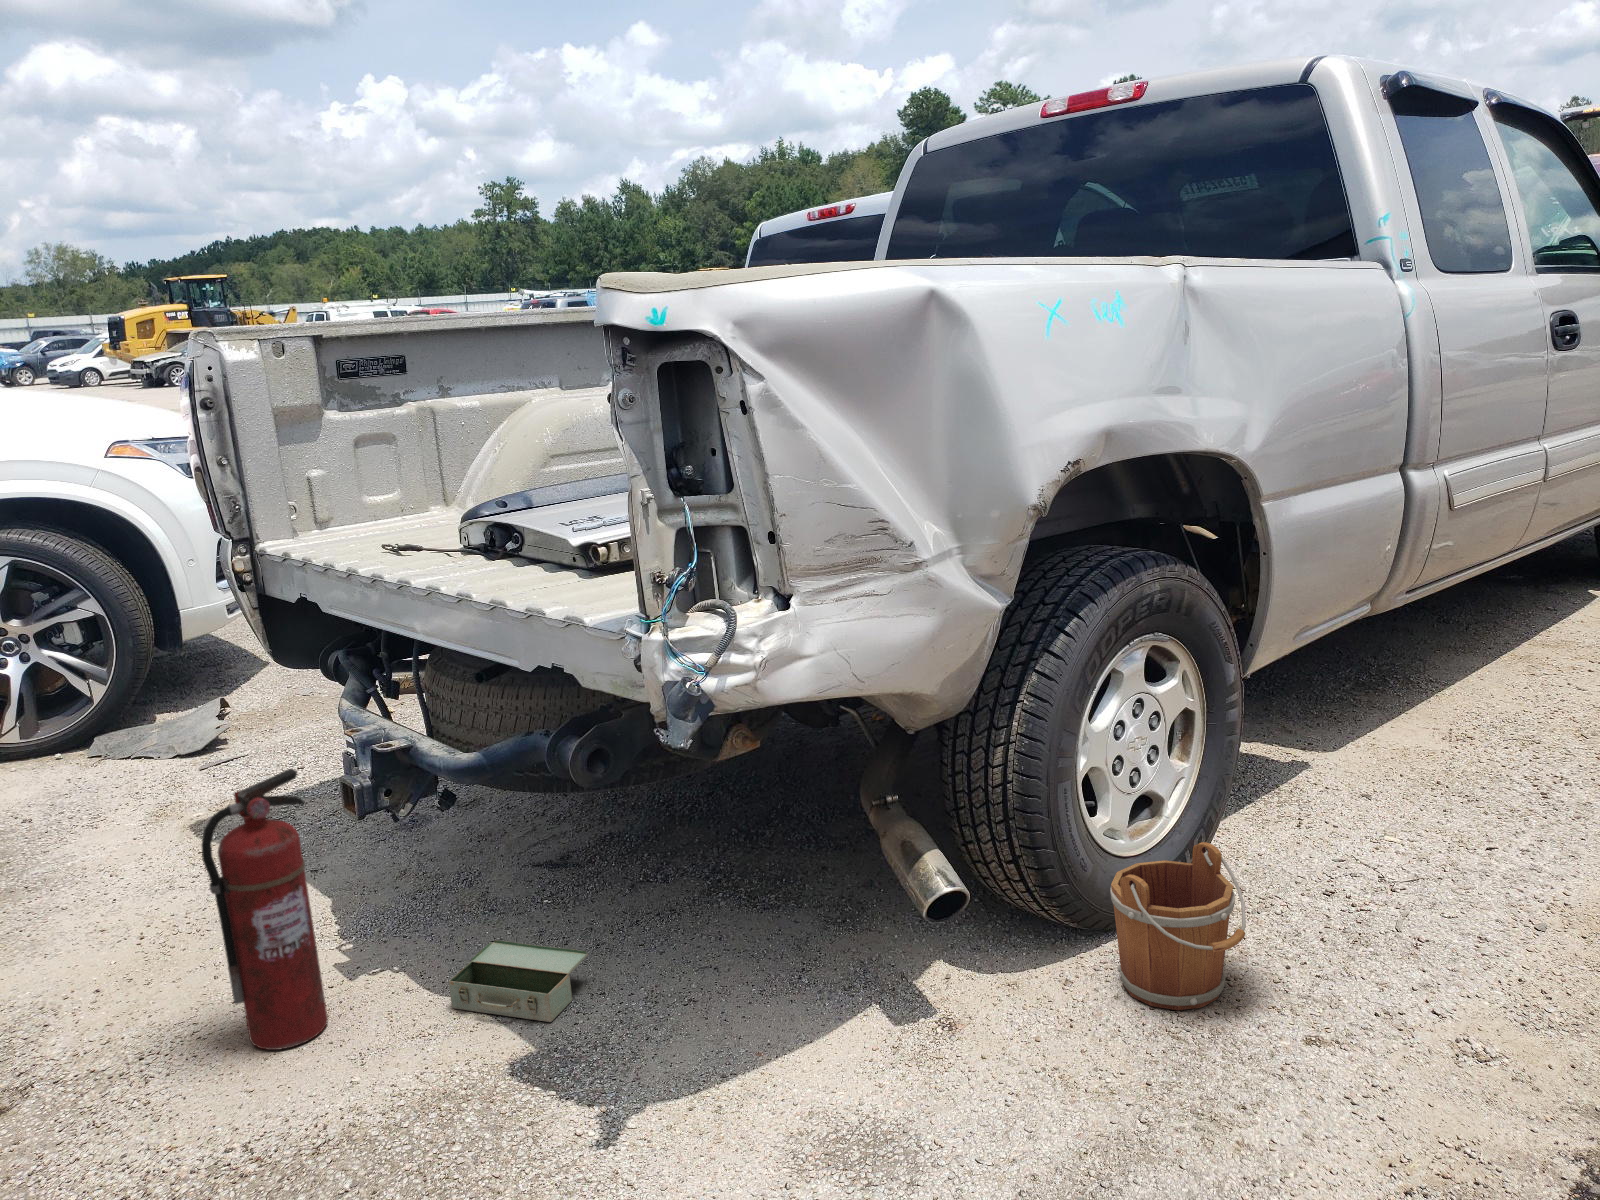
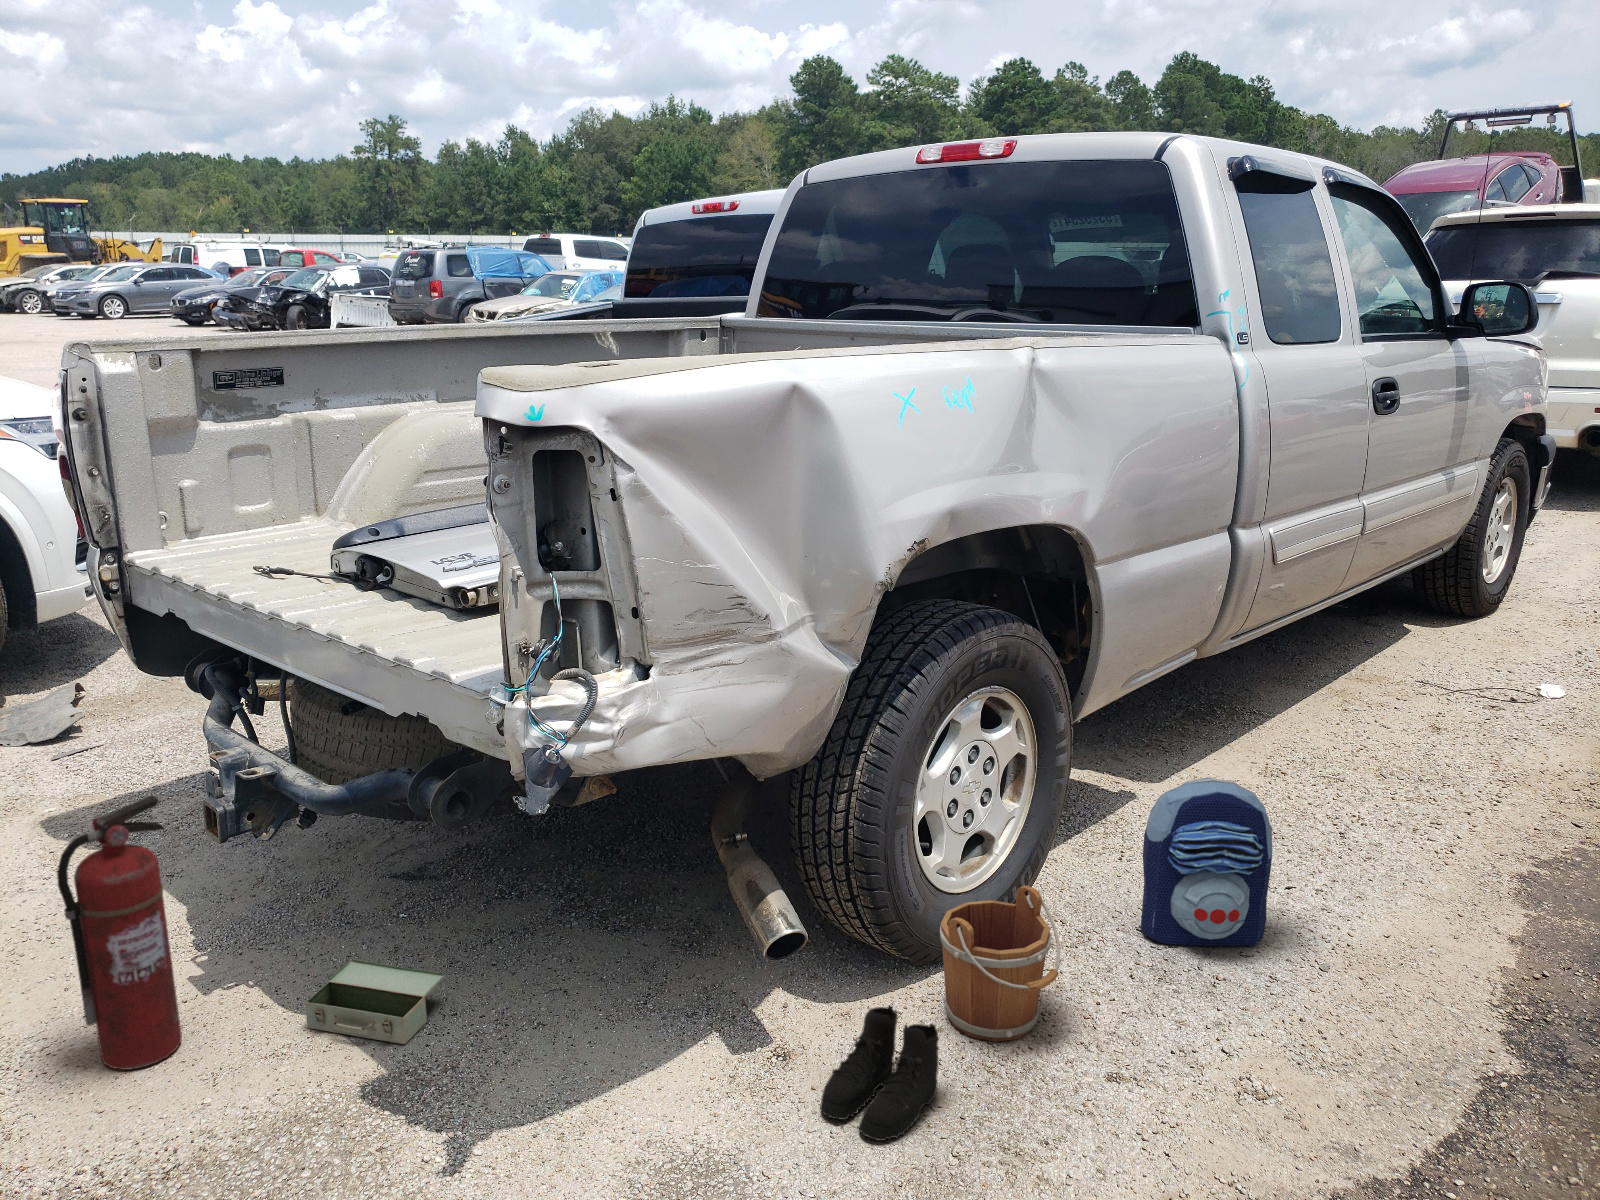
backpack: none [1329,725,1476,911] -> present [1141,777,1273,947]
boots: none [992,969,1119,1110] -> present [820,1006,939,1141]

